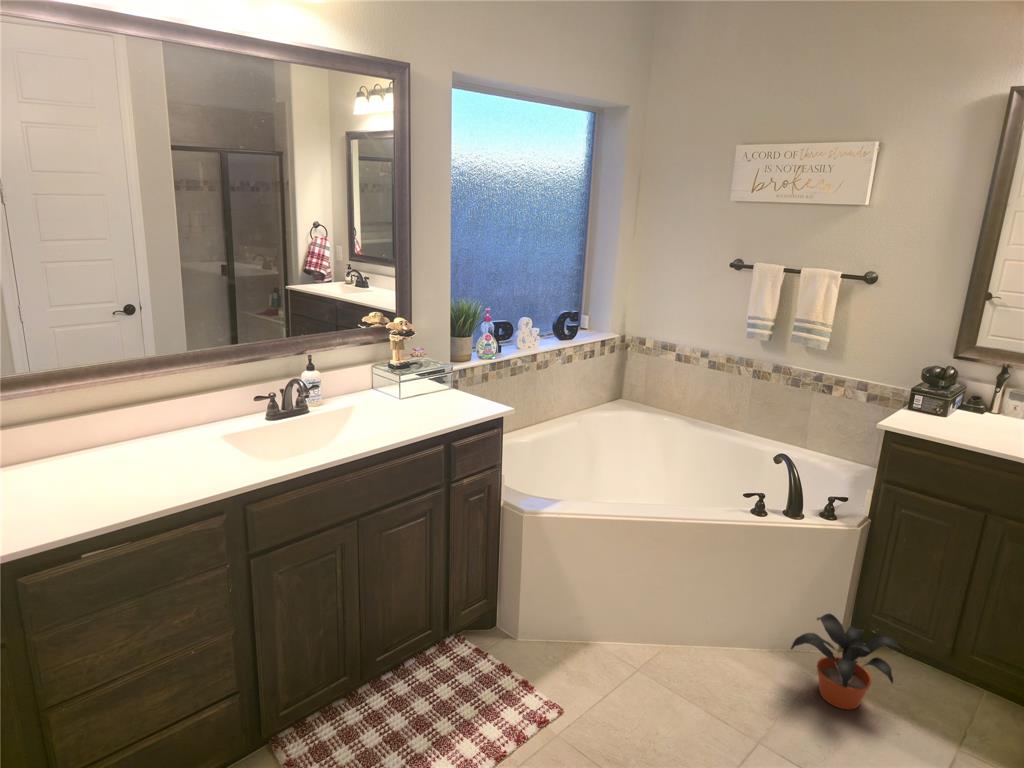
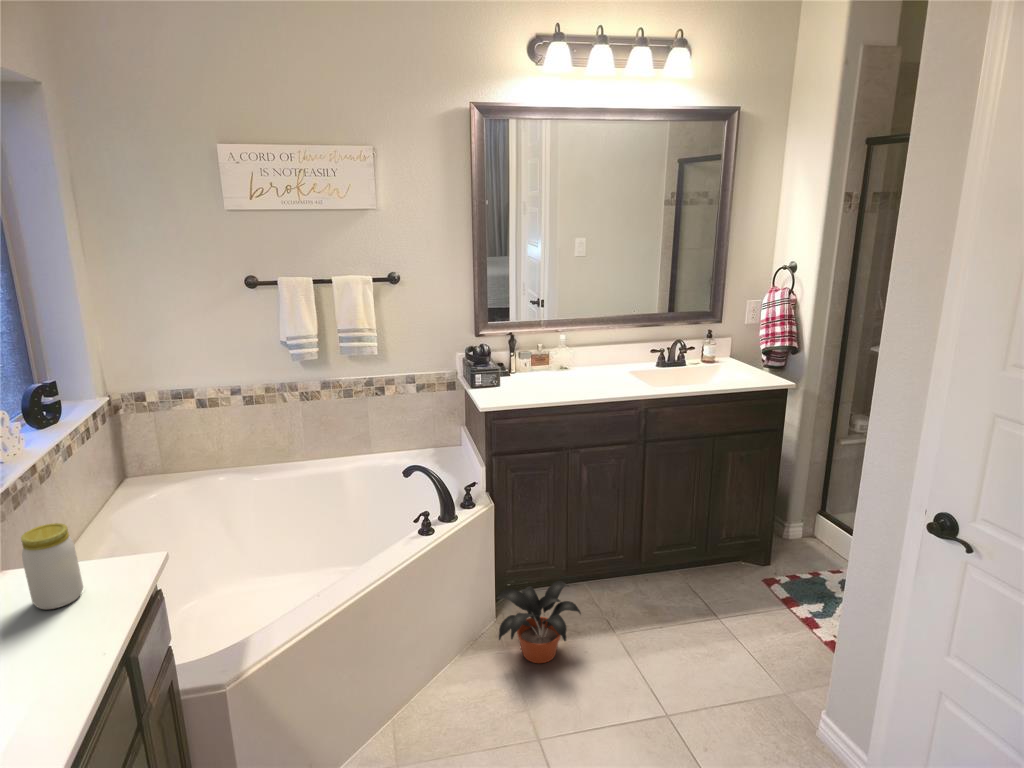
jar: none [446,366,471,413] -> present [21,523,83,609]

